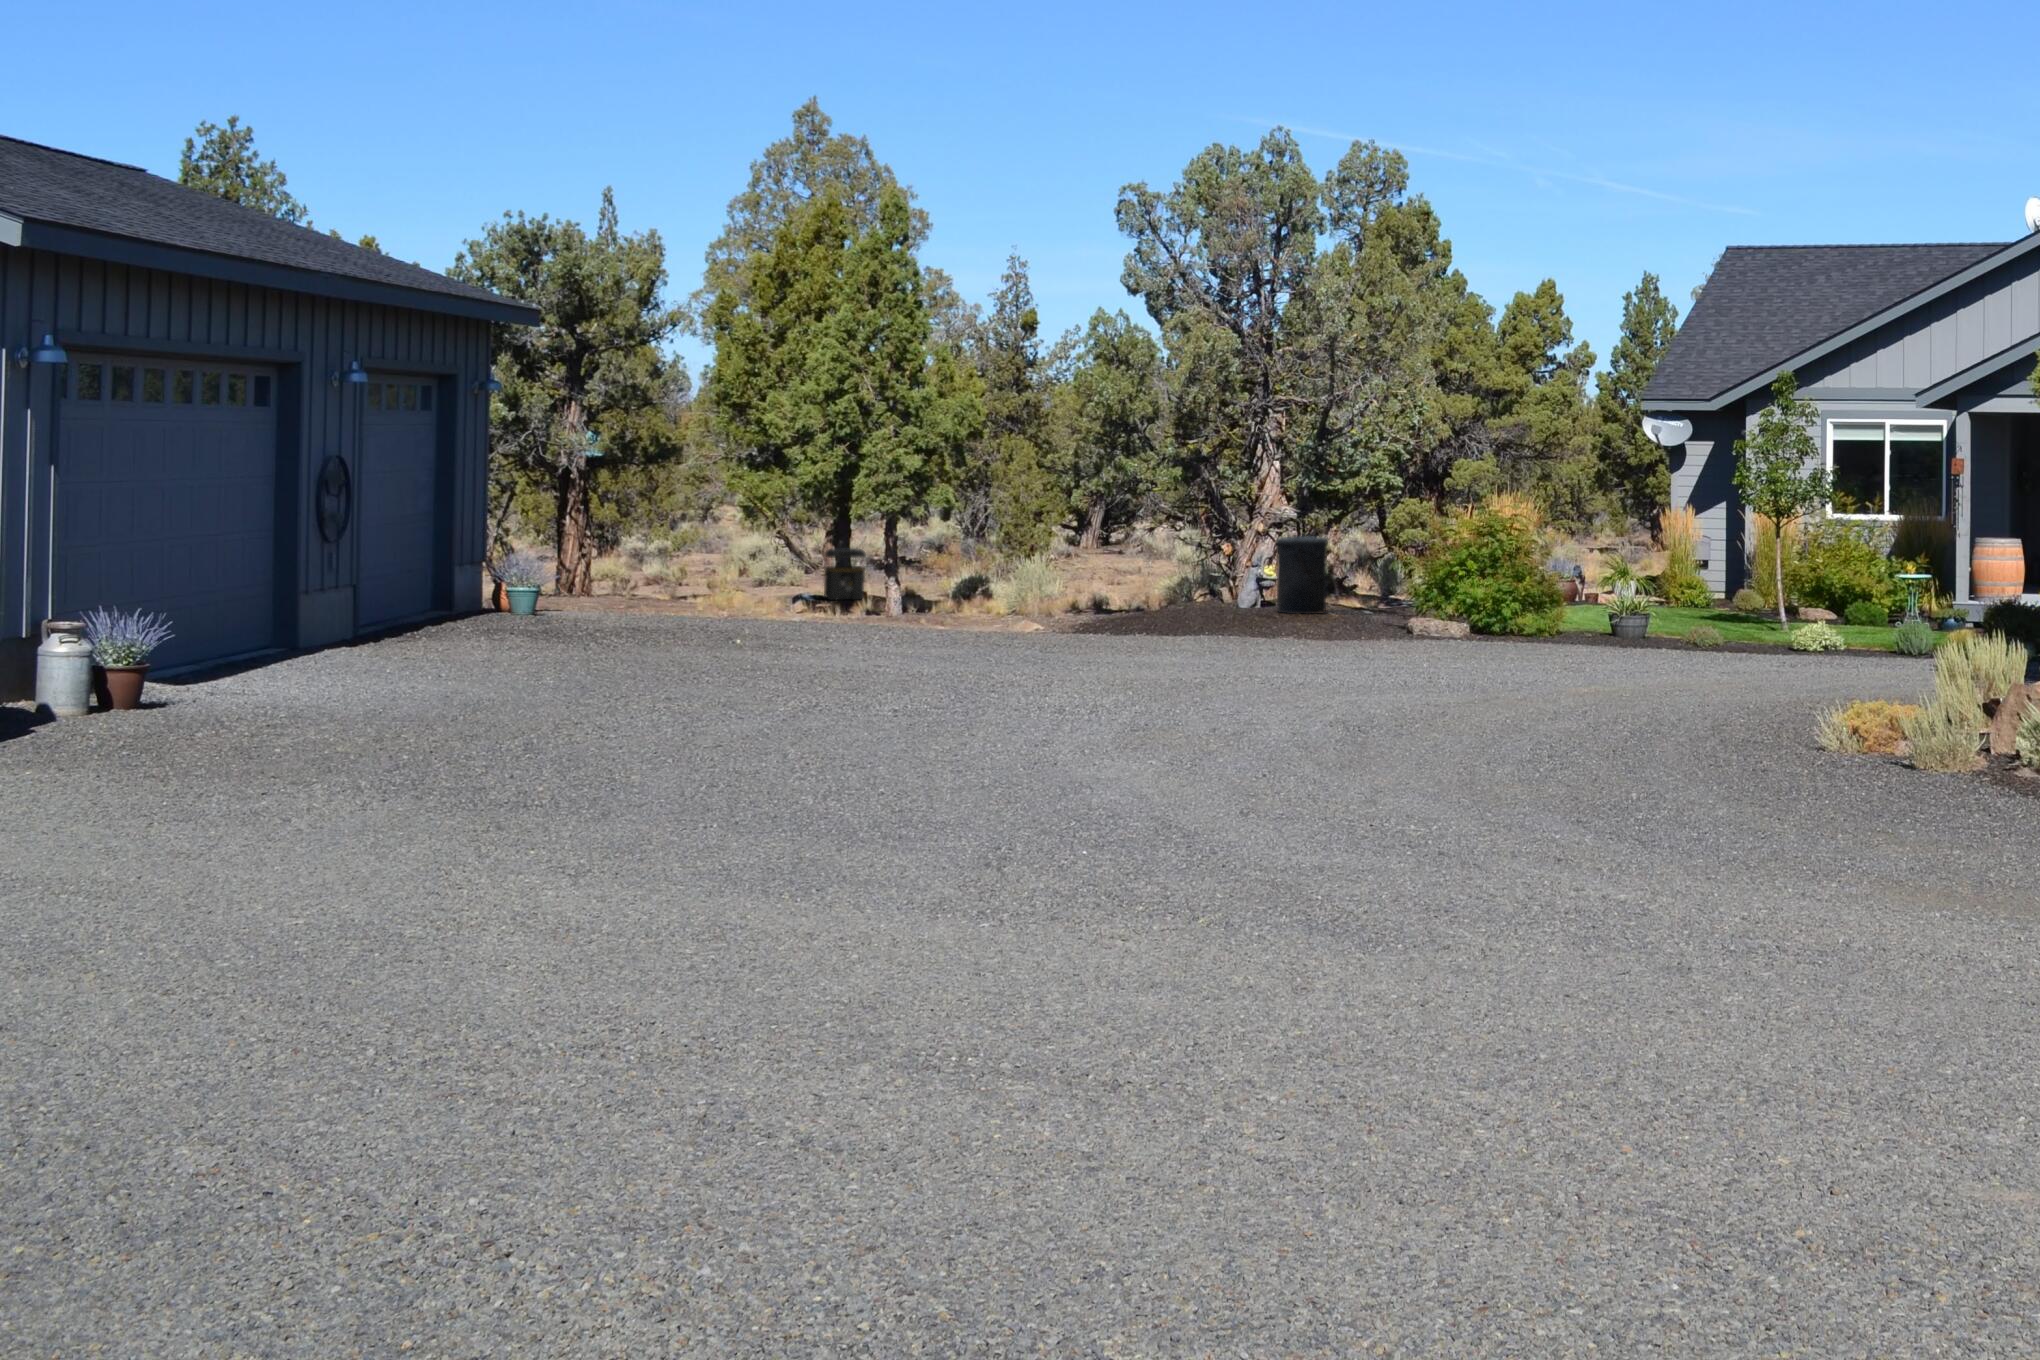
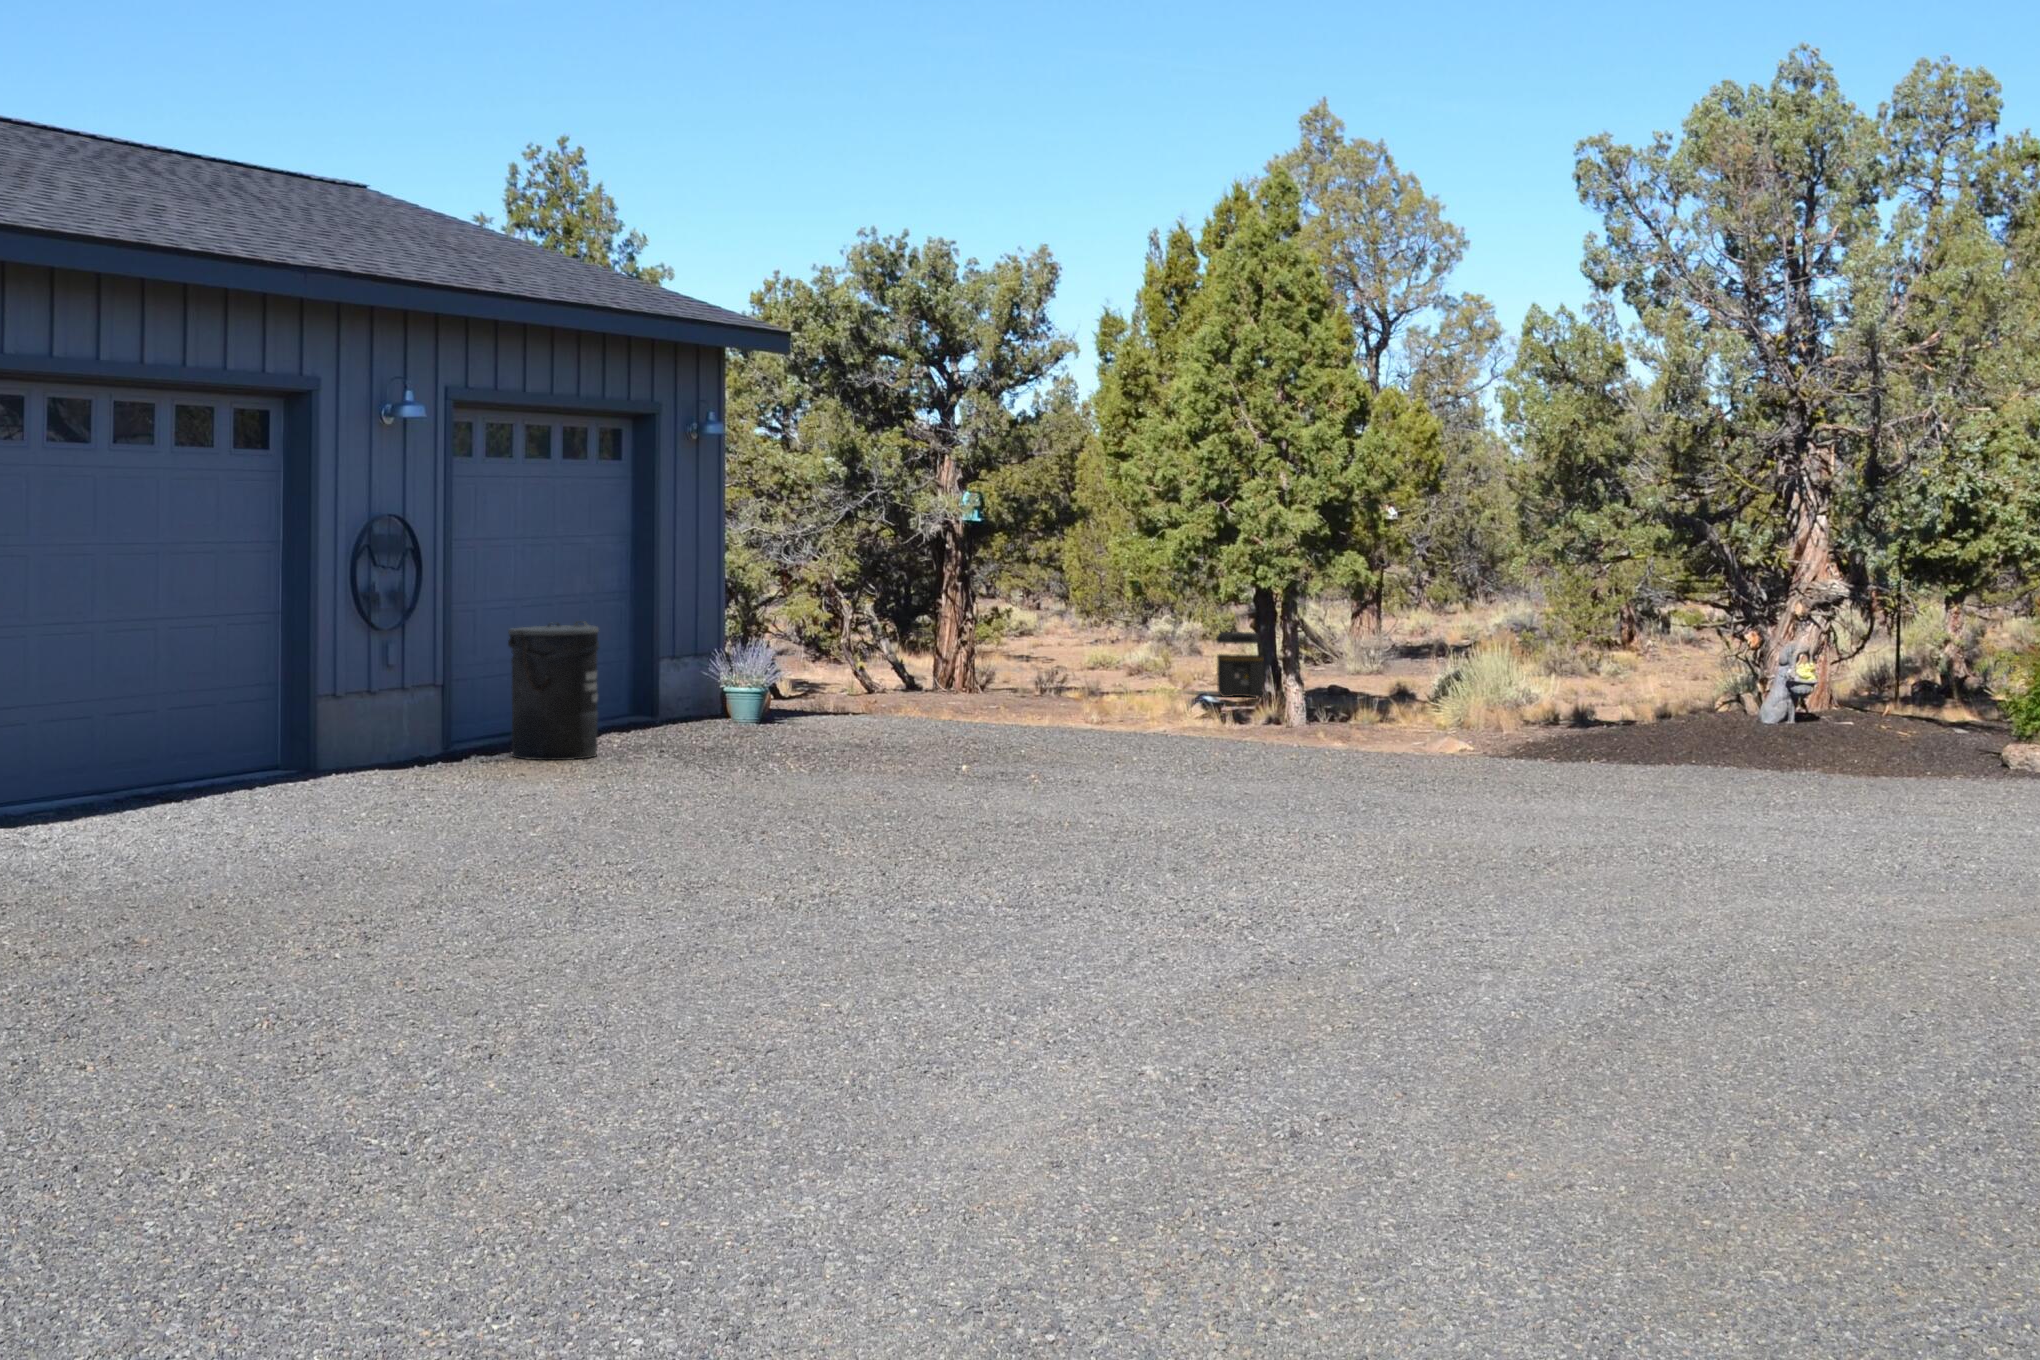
trash can: present [1276,535,1328,614] -> present [508,621,600,760]

